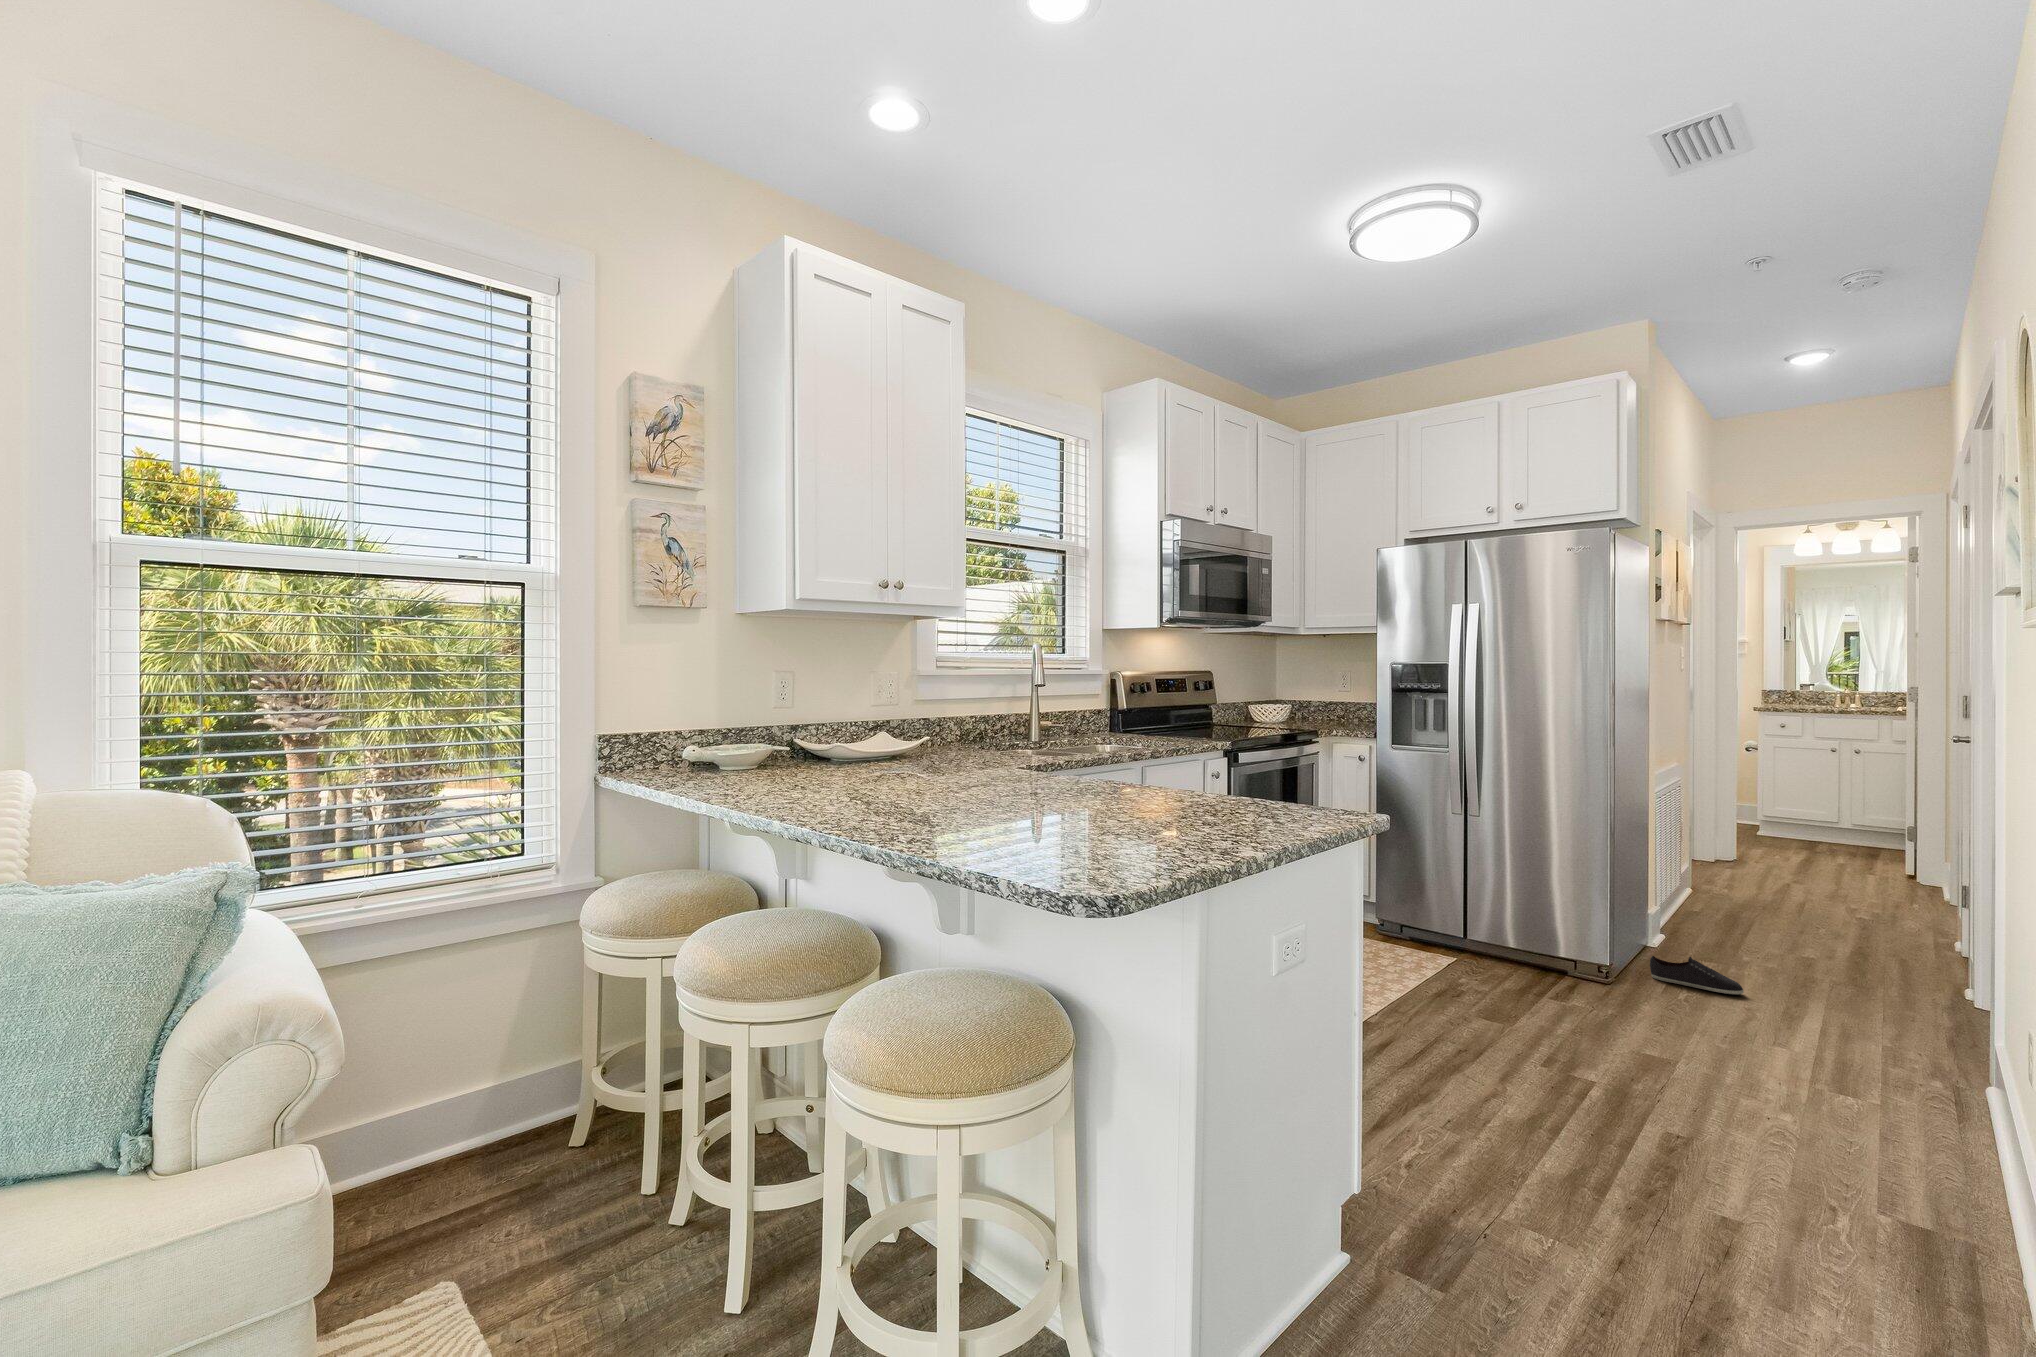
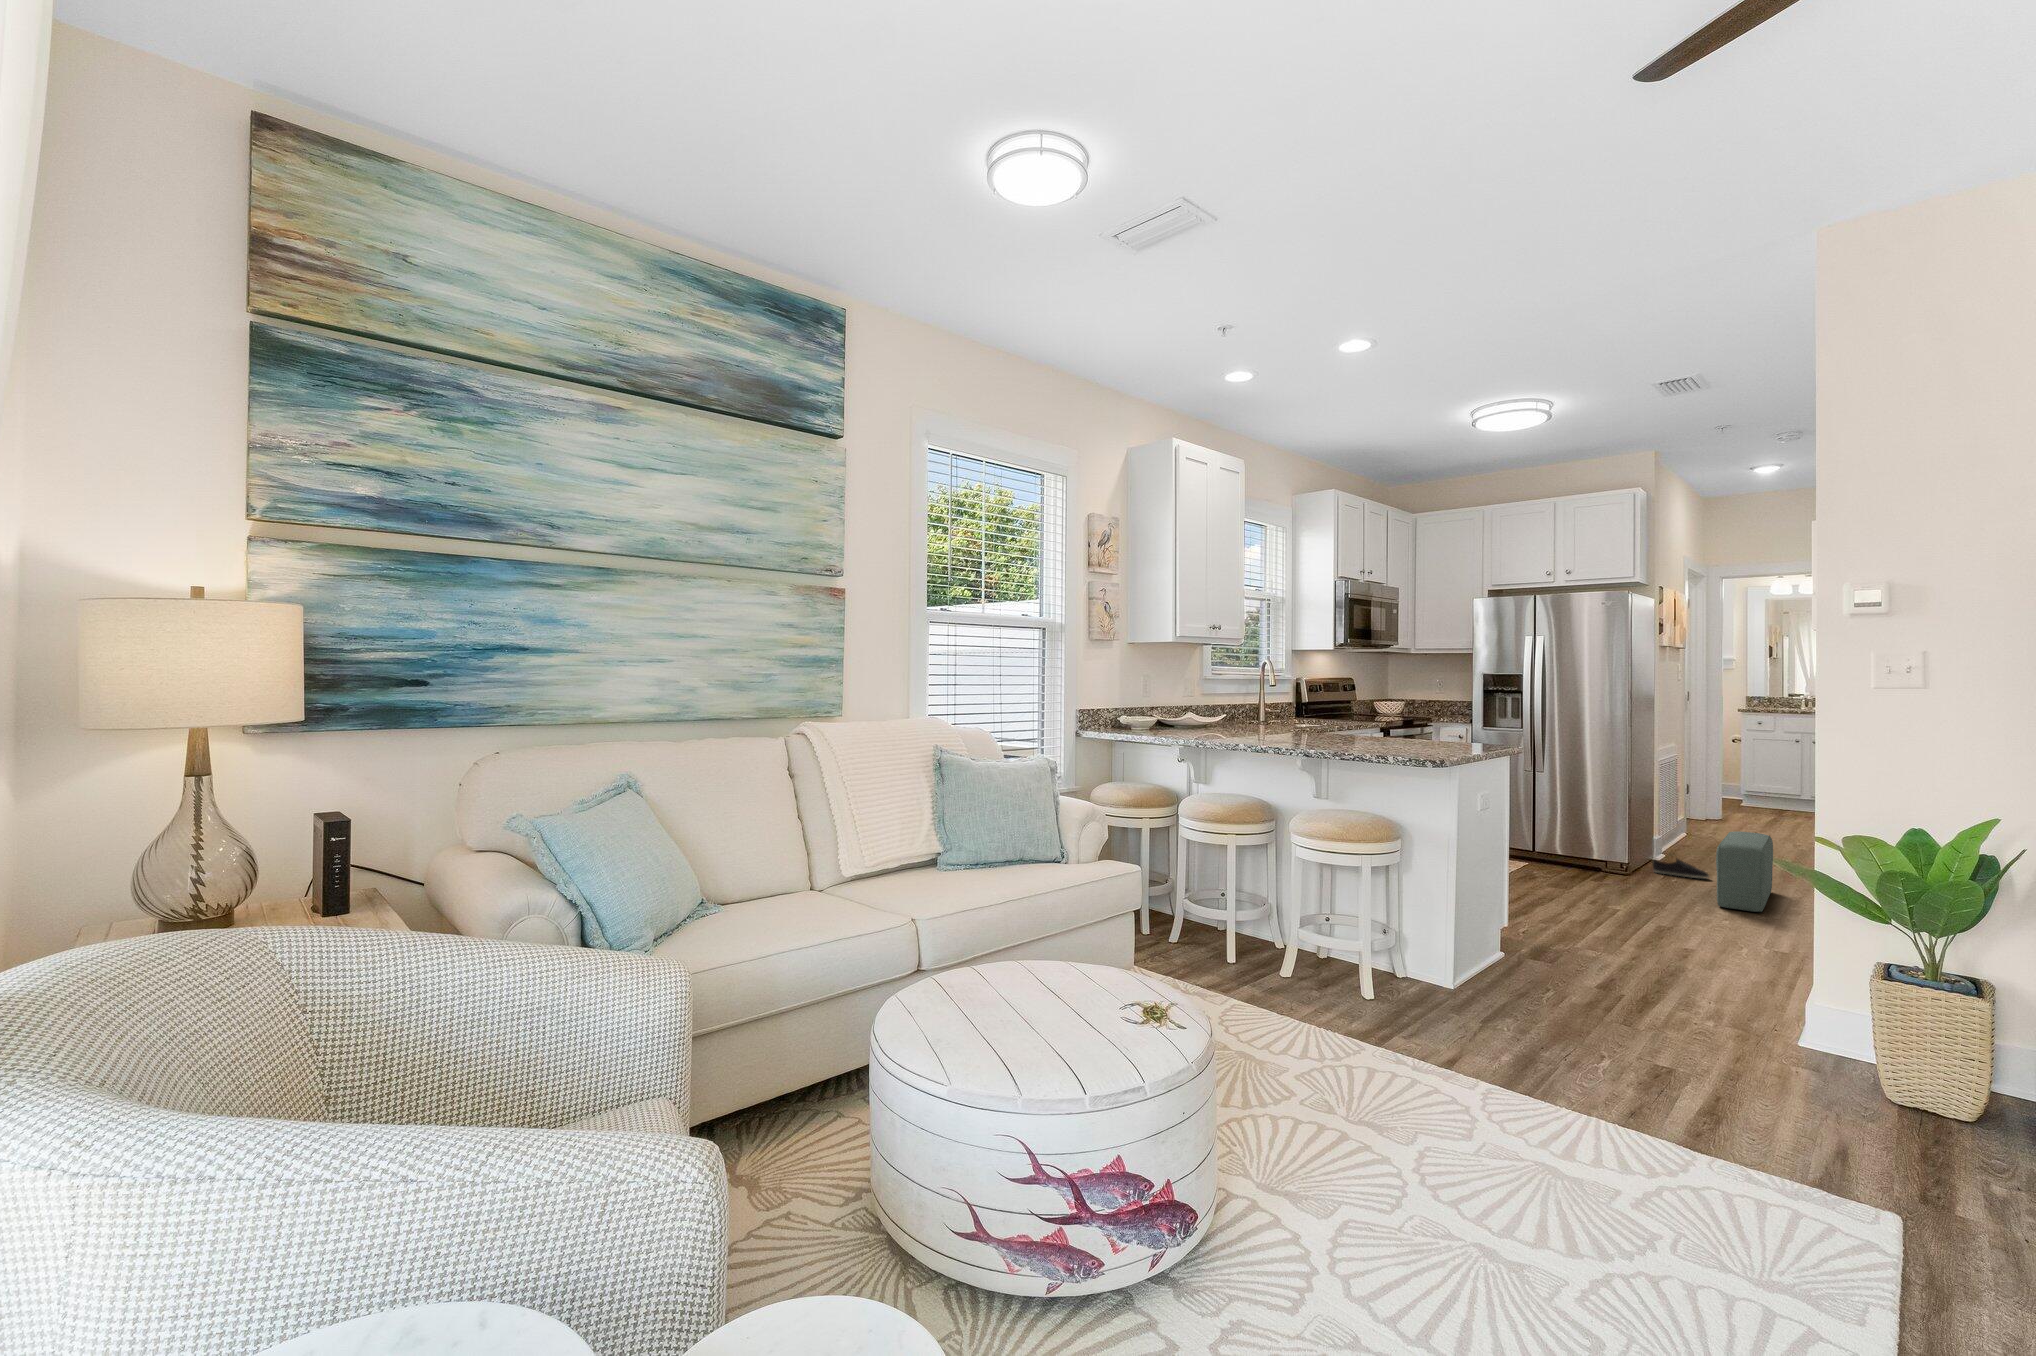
pouf: none [1769,924,1862,1092] -> present [1716,832,1773,912]

